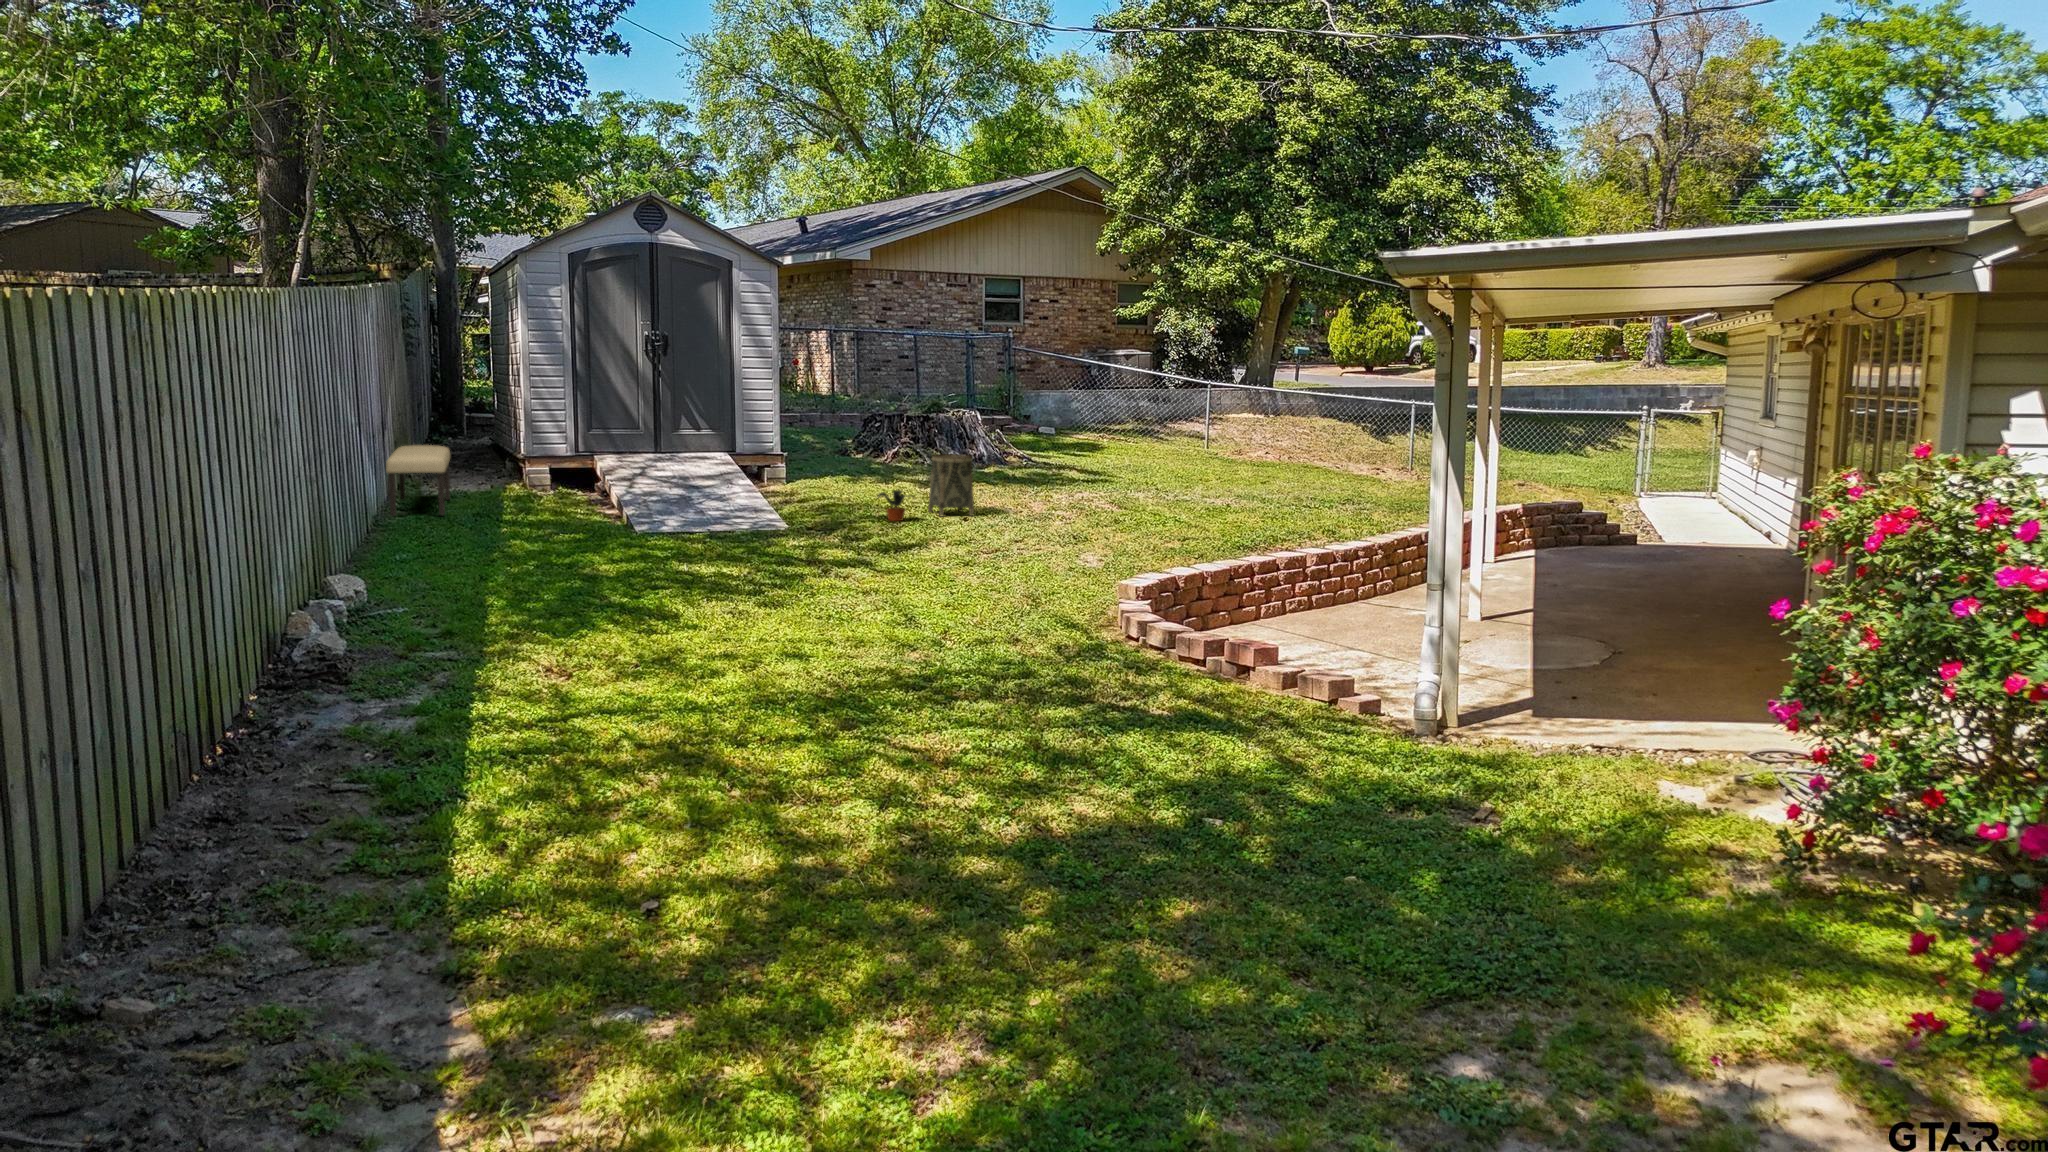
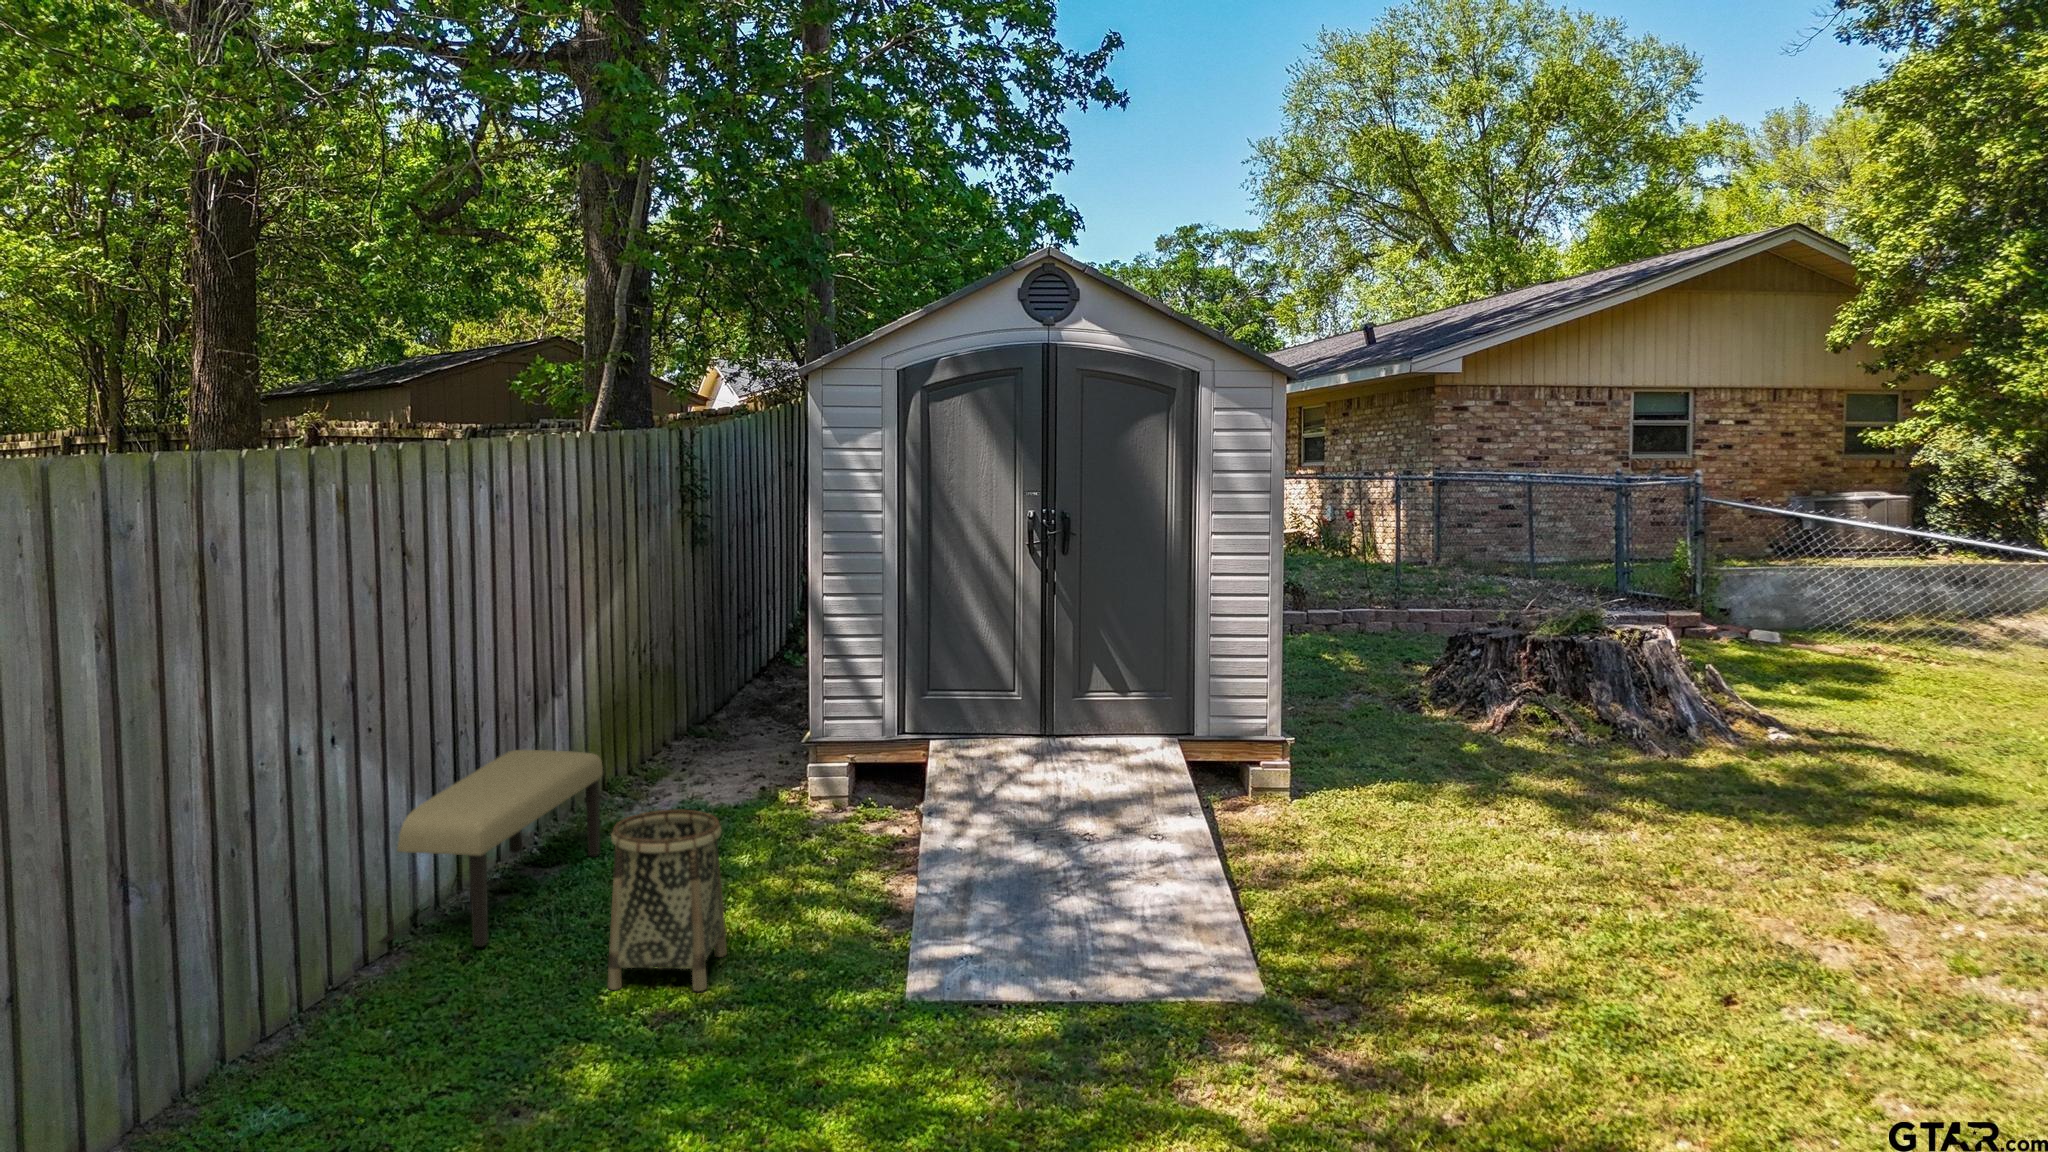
basket: present [928,454,974,516] -> present [608,809,727,991]
potted plant: present [877,490,913,521] -> none [1491,959,1607,1061]

